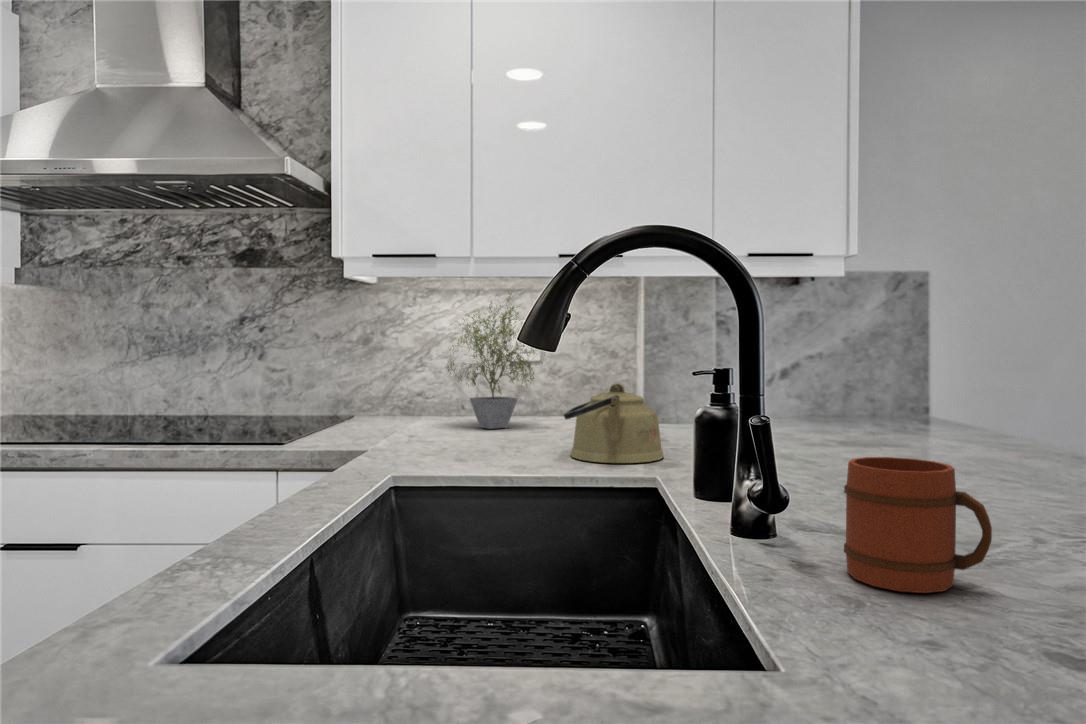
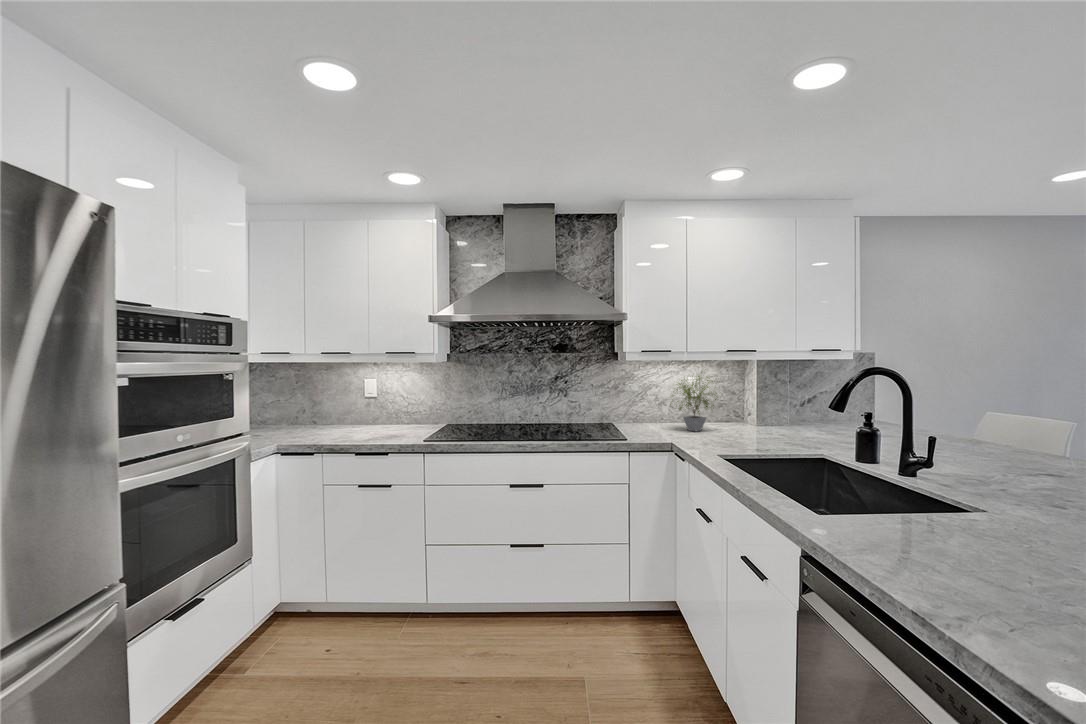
kettle: present [564,383,664,463] -> none [760,417,809,451]
mug: present [844,457,992,593] -> none [949,457,1002,498]

